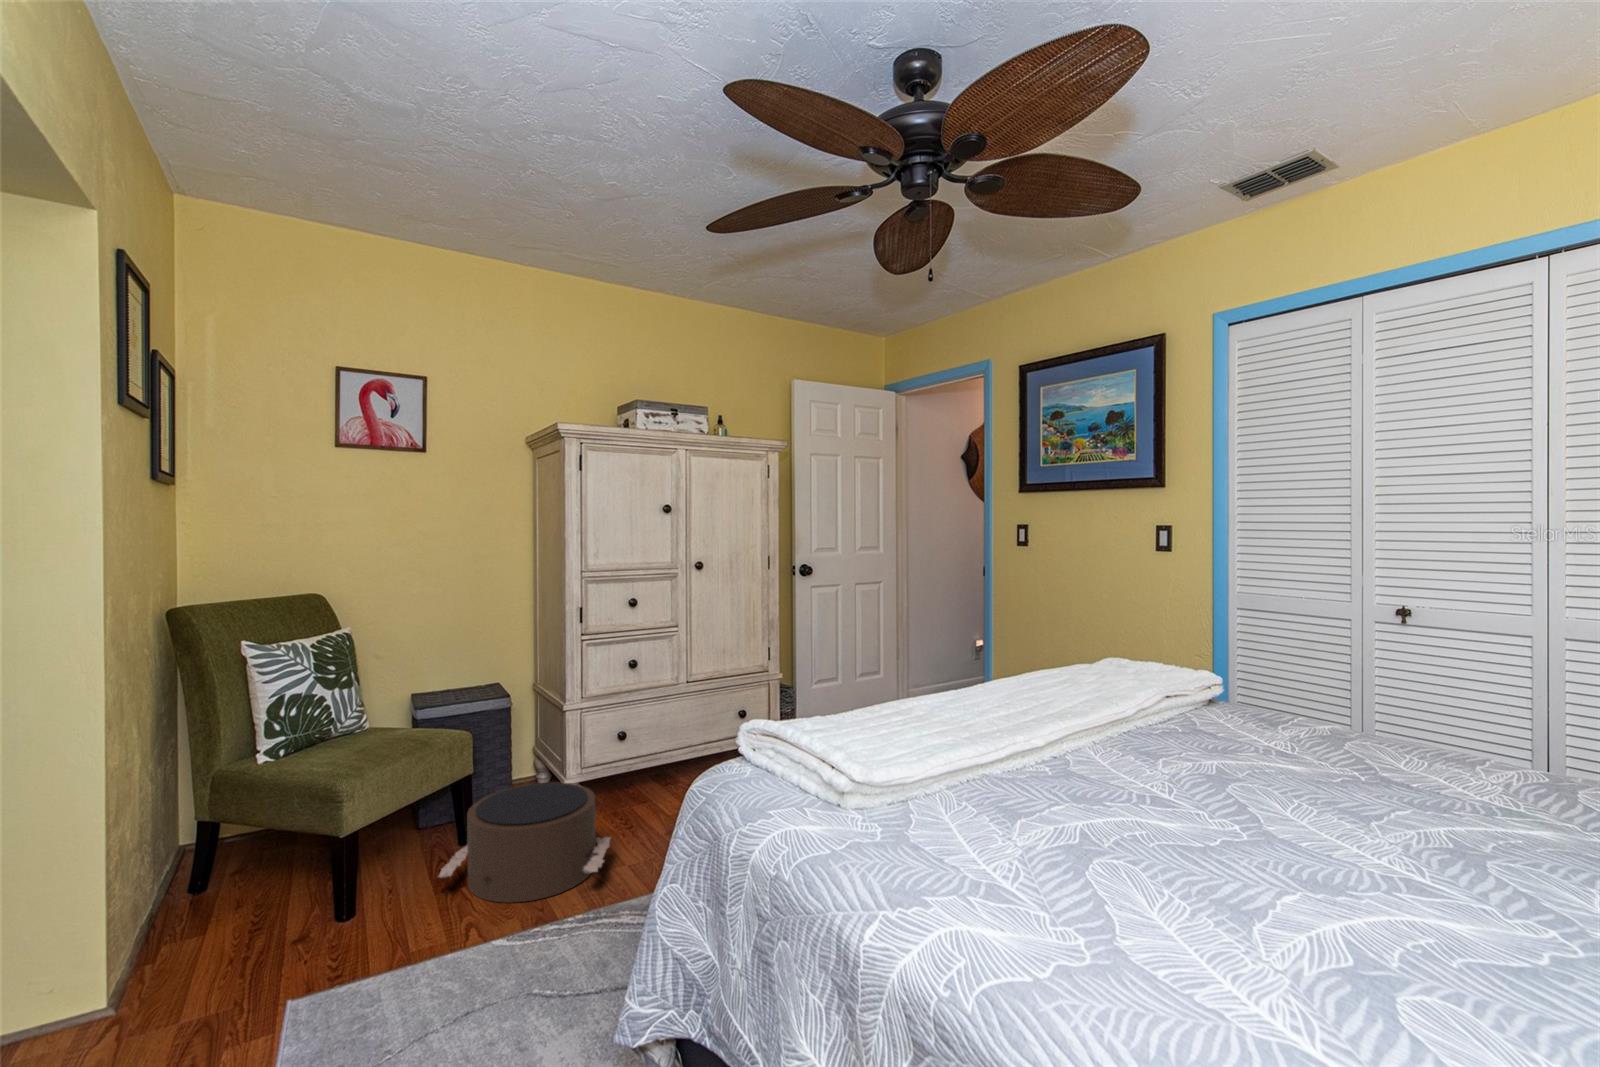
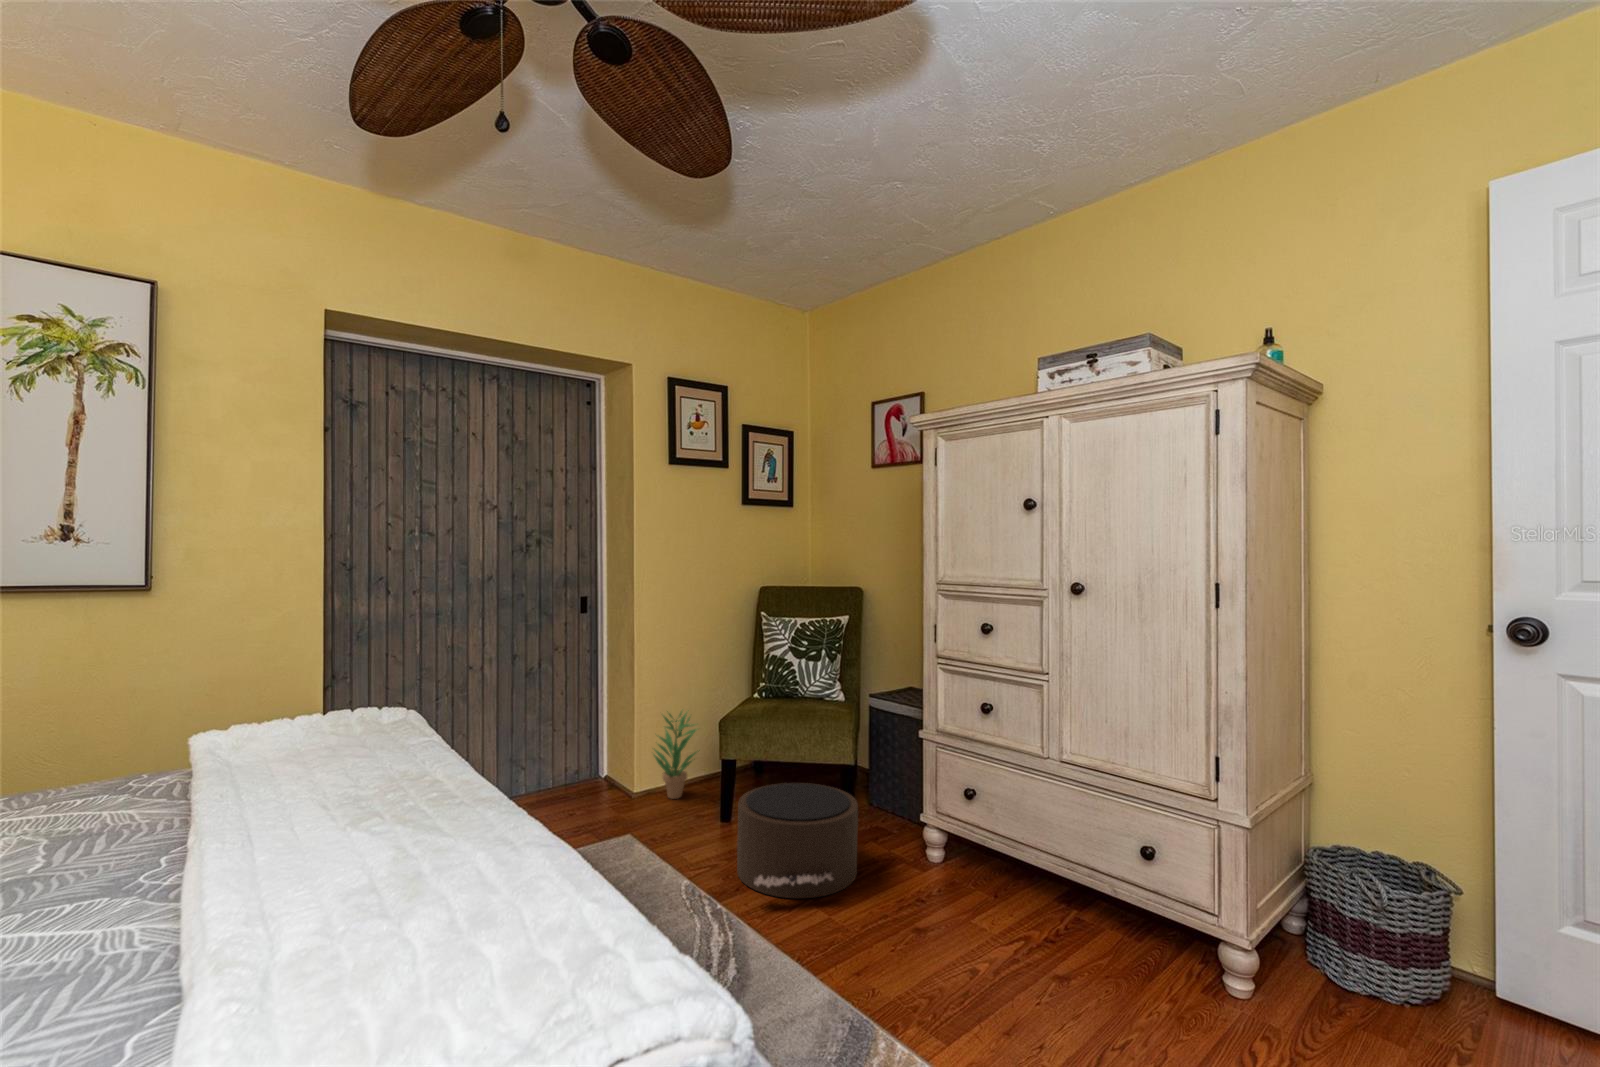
potted plant: none [146,805,251,962] -> present [654,712,696,799]

